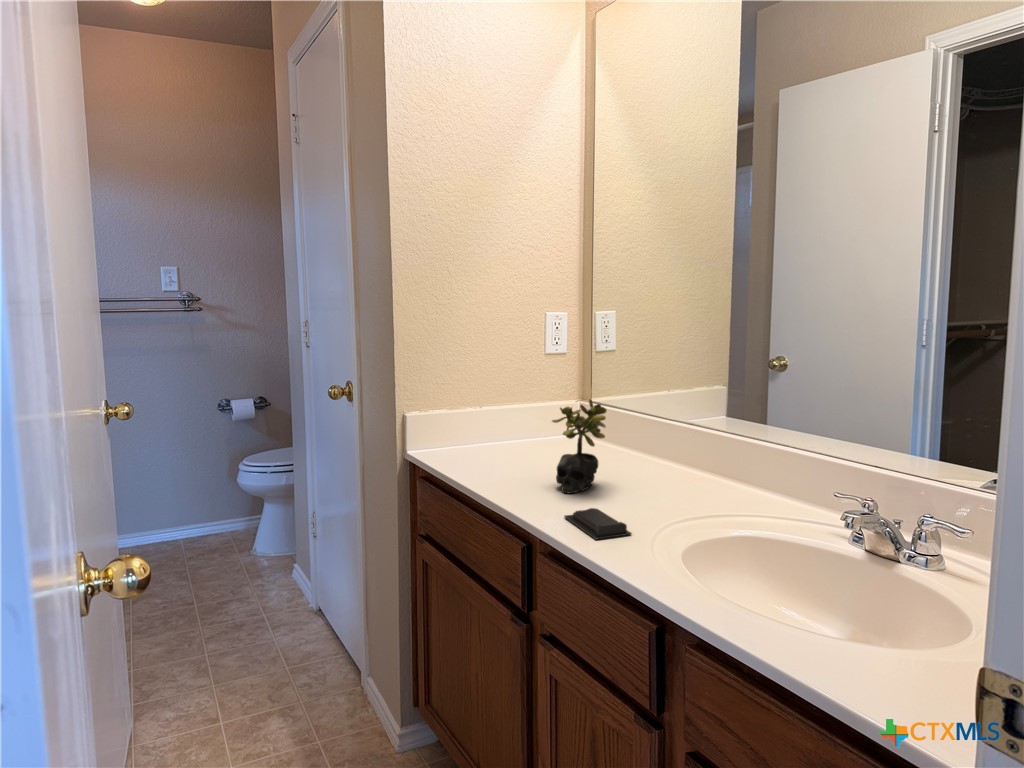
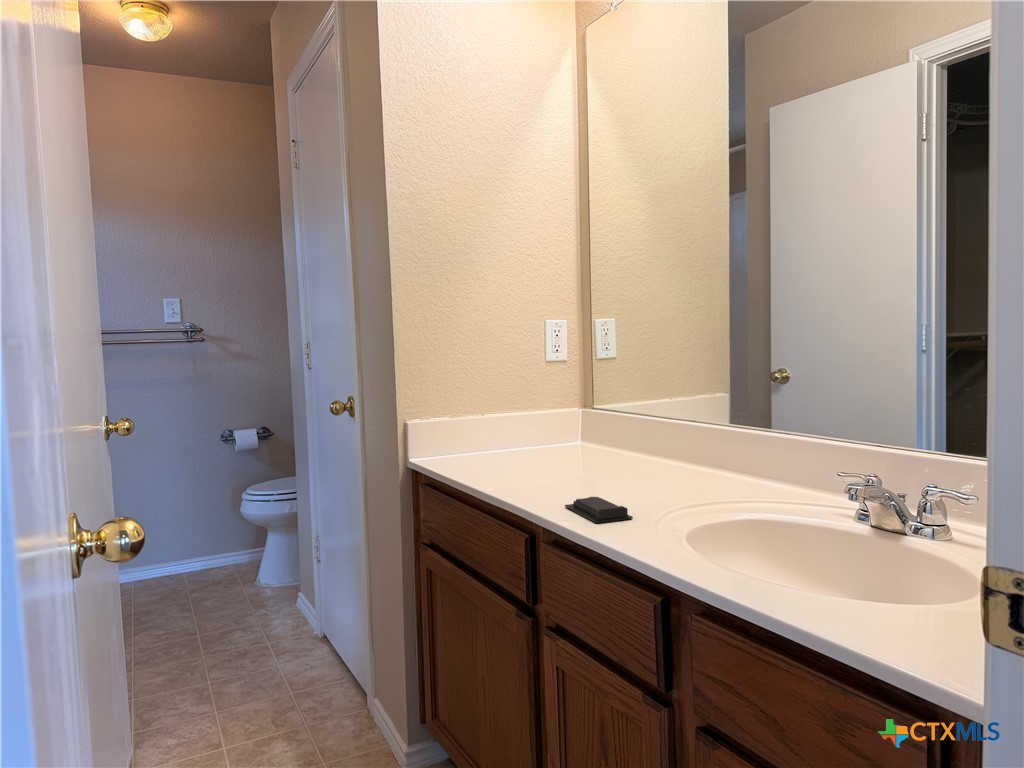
succulent plant: present [552,399,607,493] -> none [551,394,607,488]

